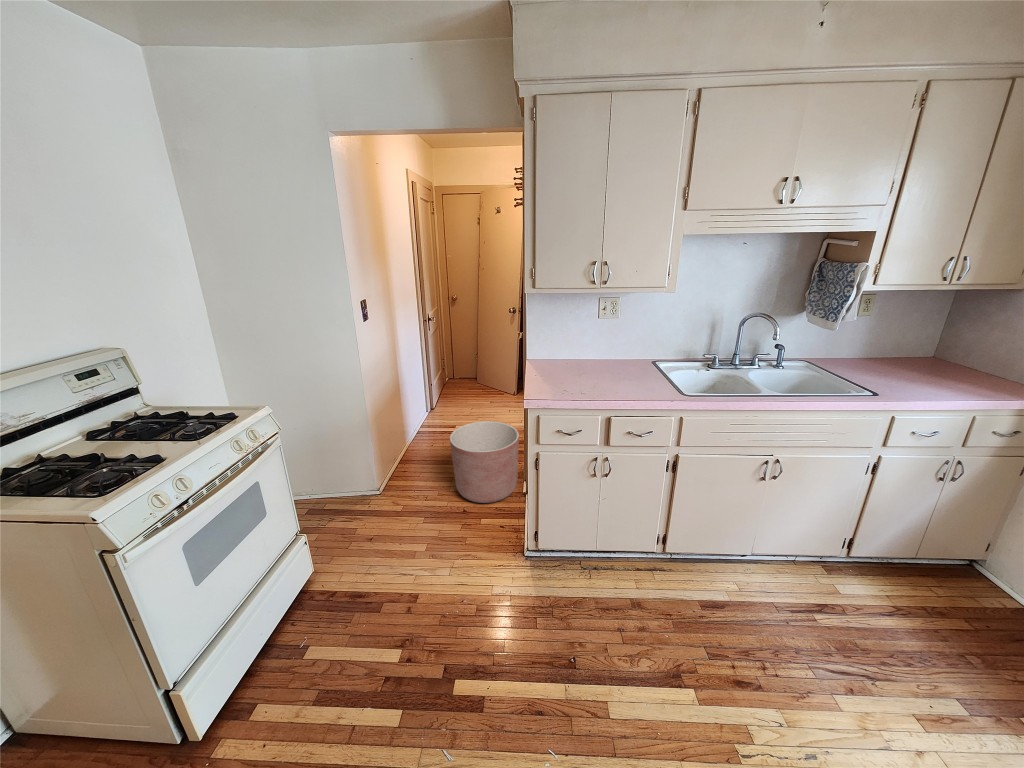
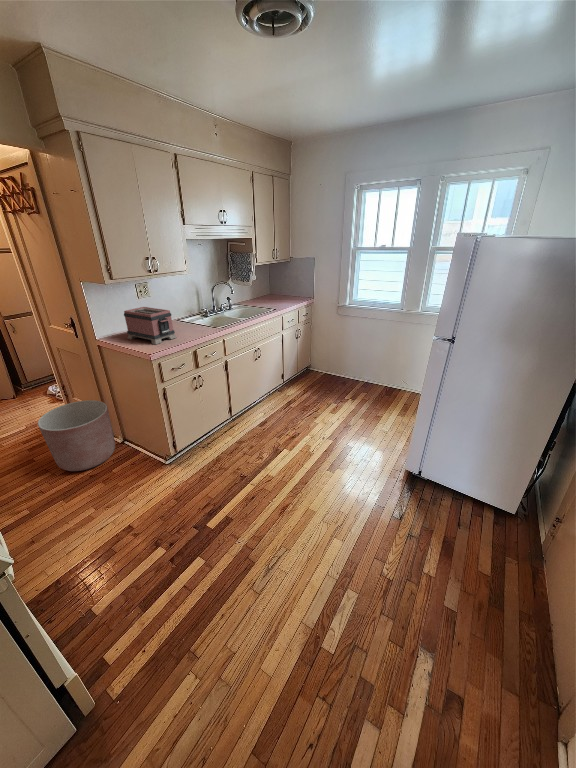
toaster: none [554,333,599,388] -> present [124,307,176,344]

